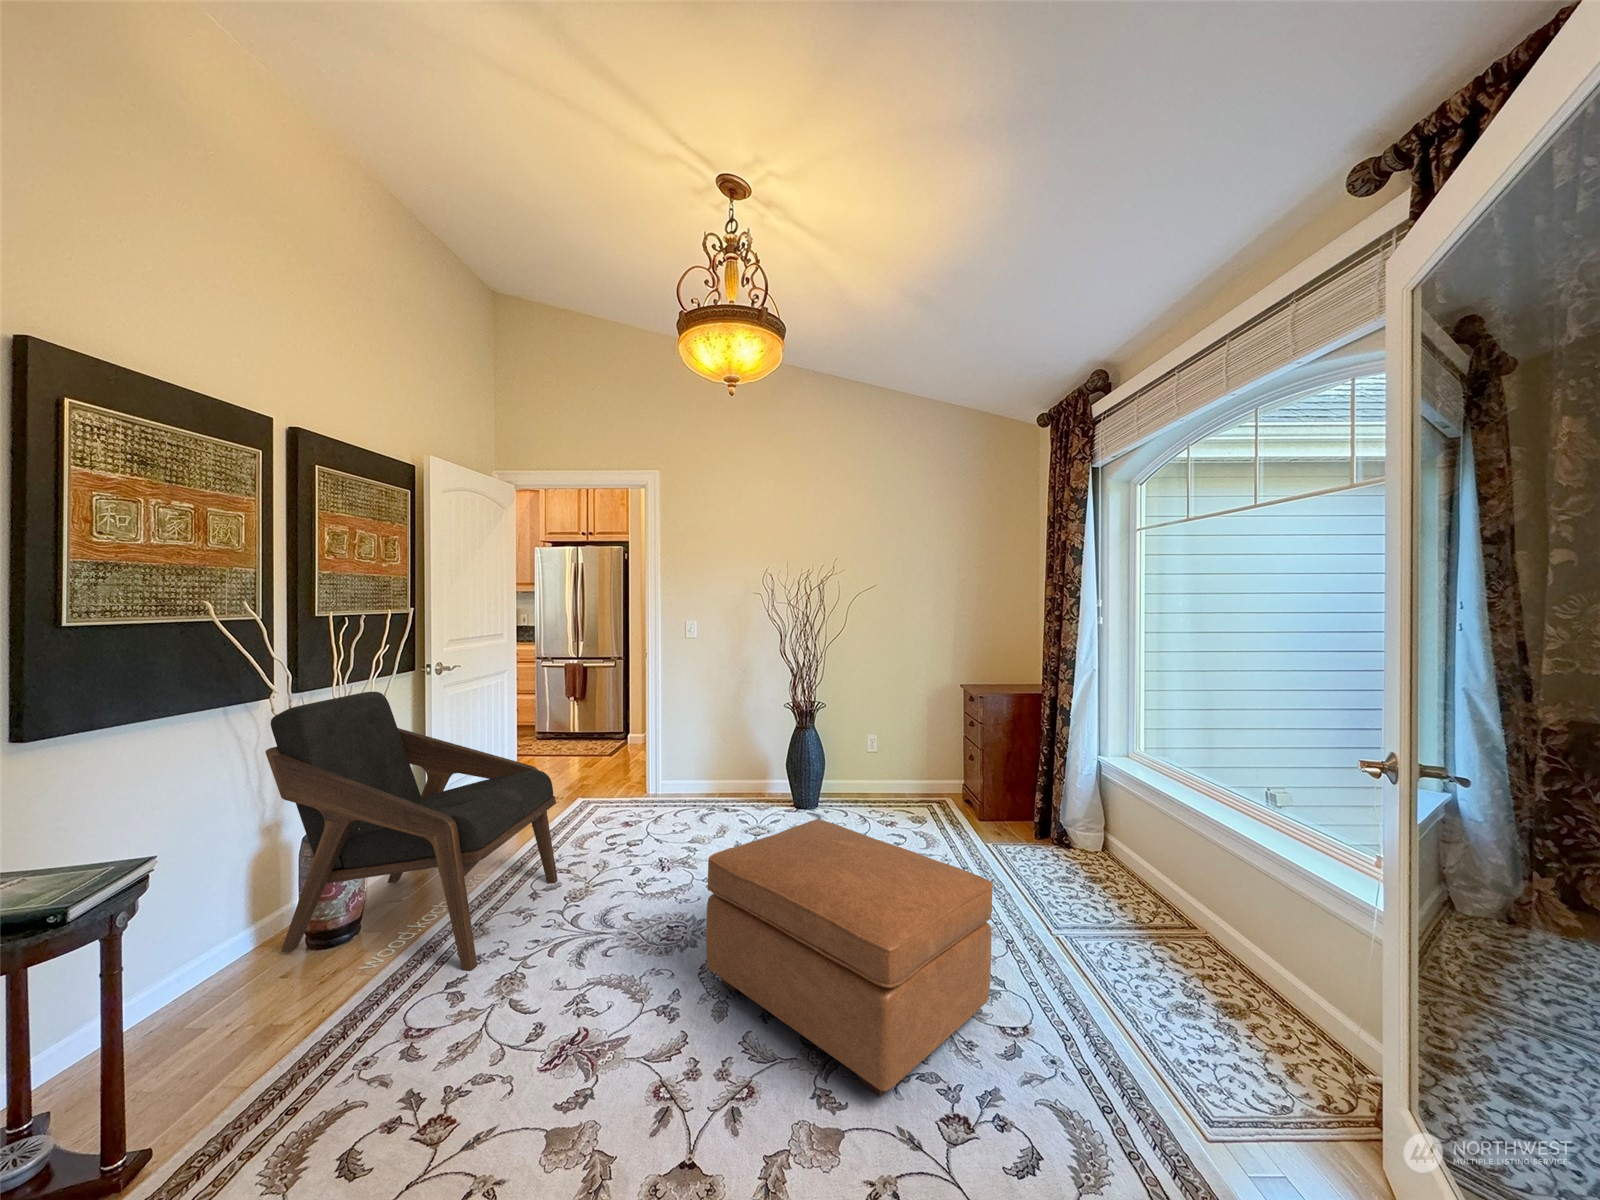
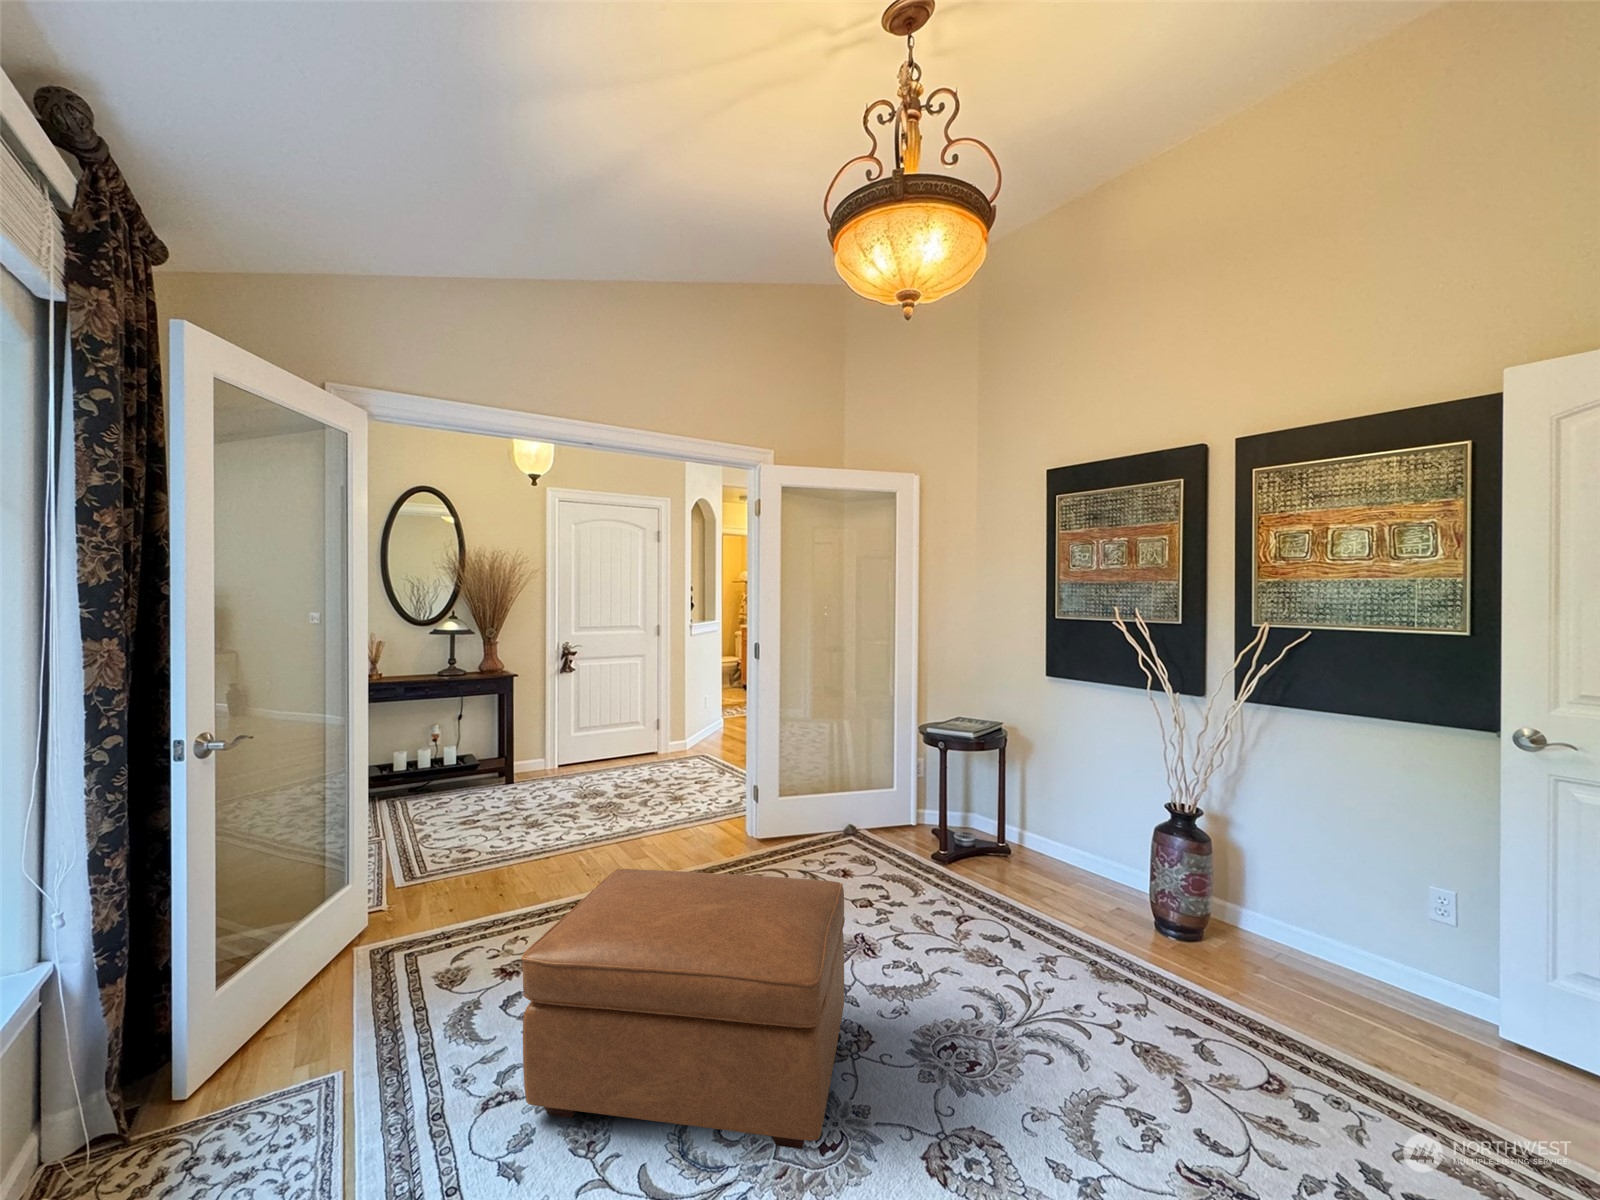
lounge chair: present [265,692,558,971] -> none [1031,704,1327,1063]

